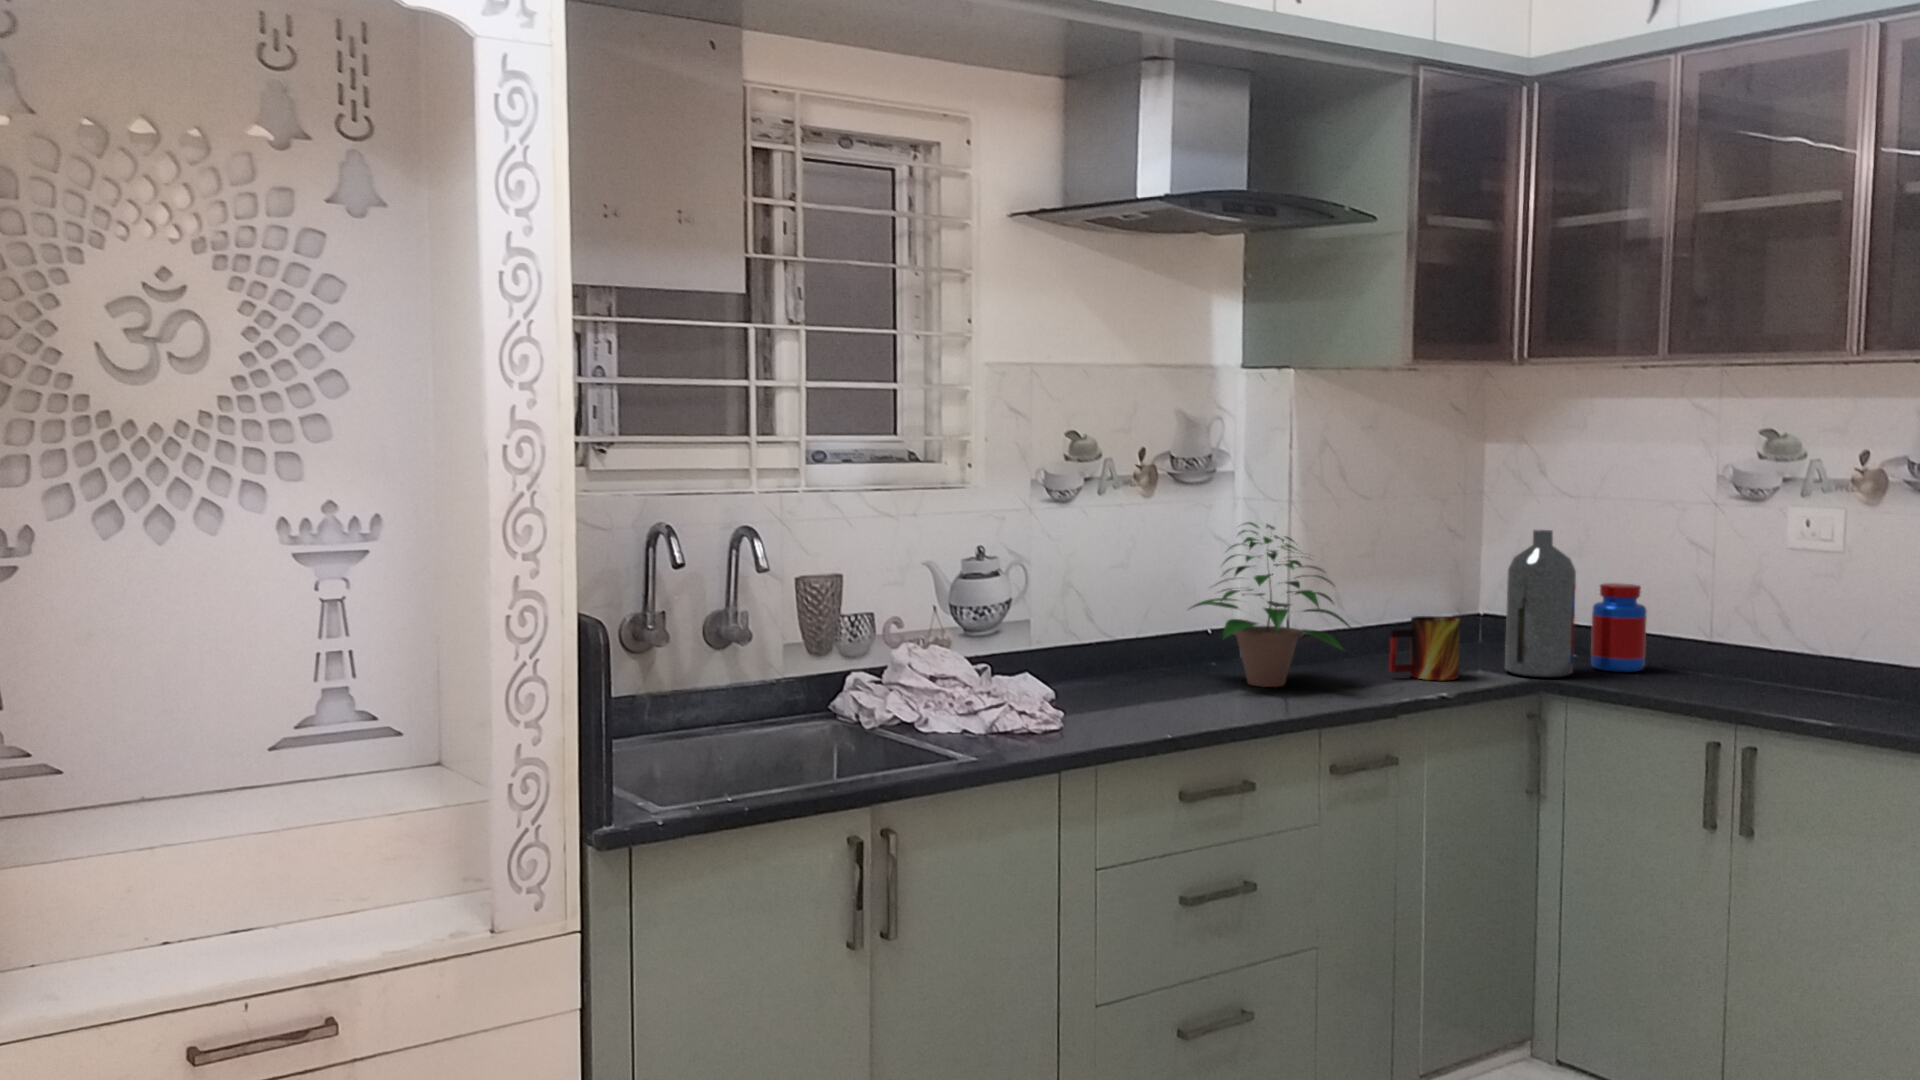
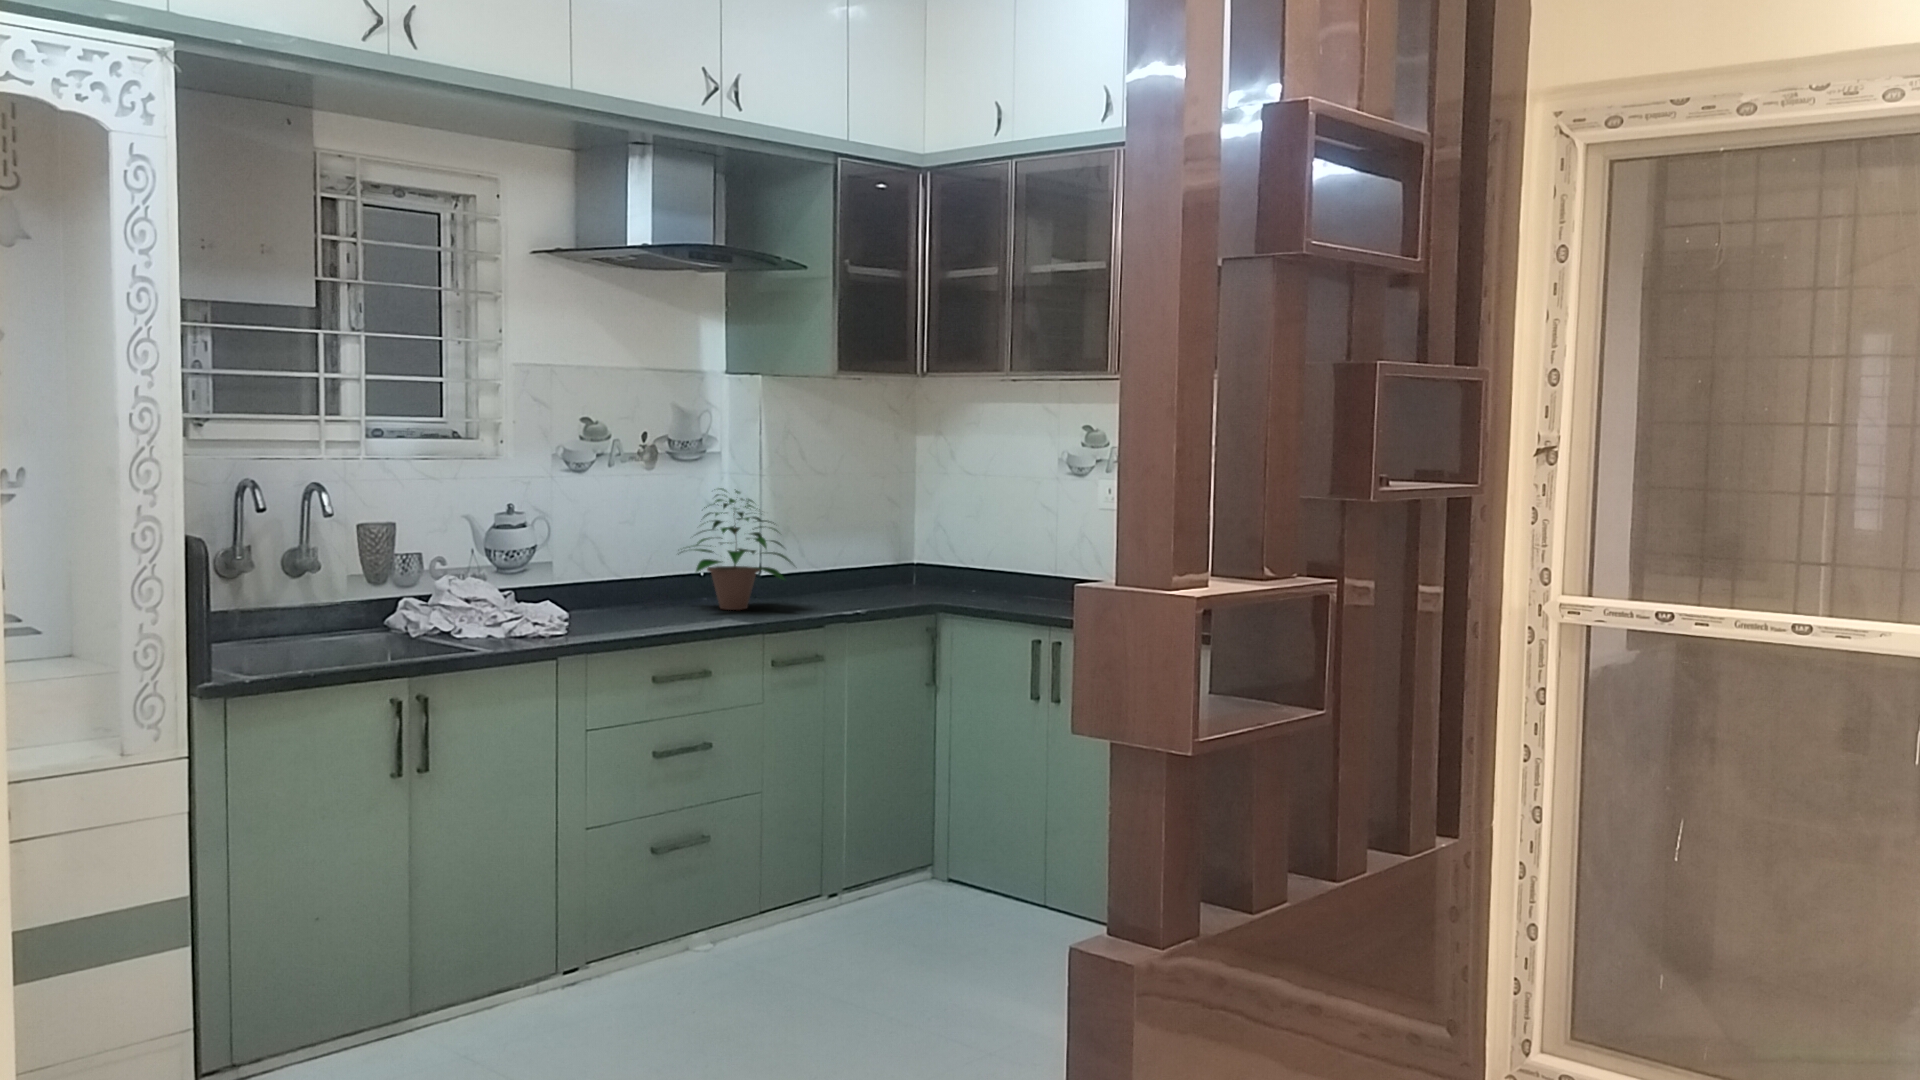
bottle: present [1505,530,1576,678] -> none [915,496,963,603]
jar: present [1591,583,1647,672] -> none [979,536,1016,599]
mug: present [1389,616,1460,680] -> none [828,559,879,605]

